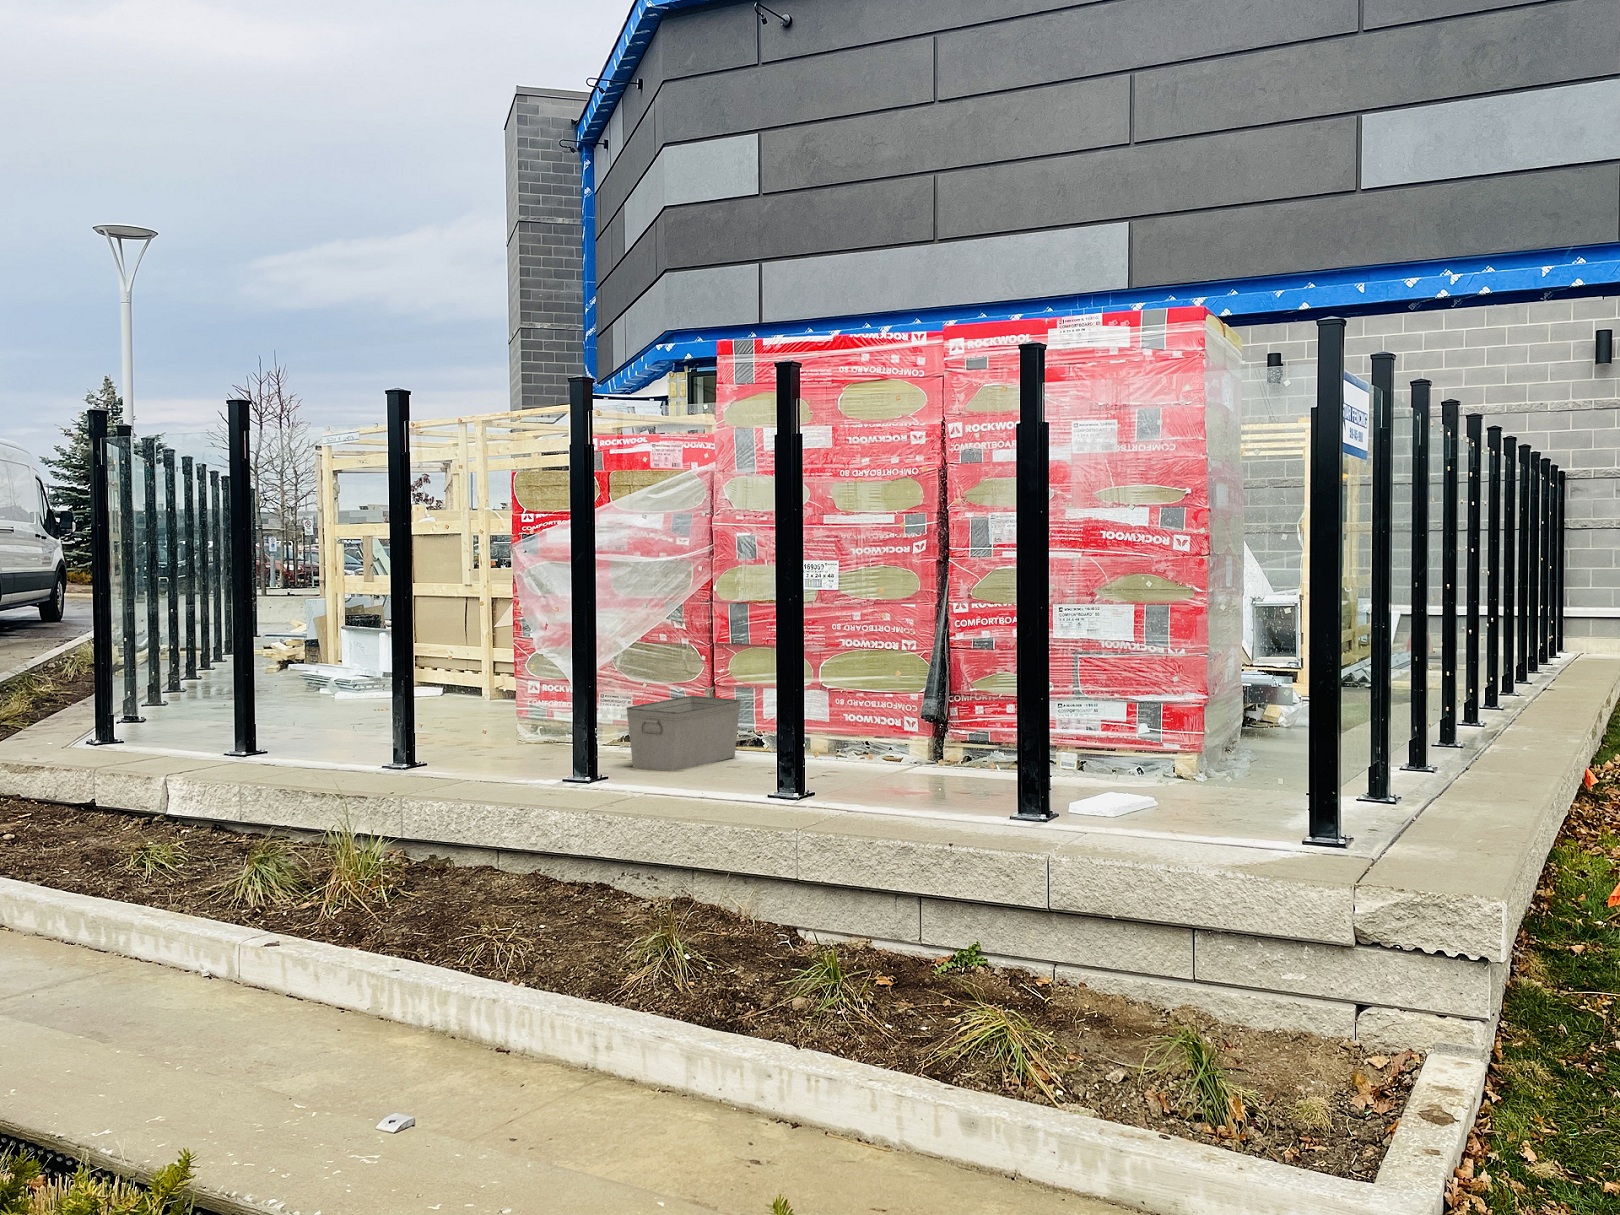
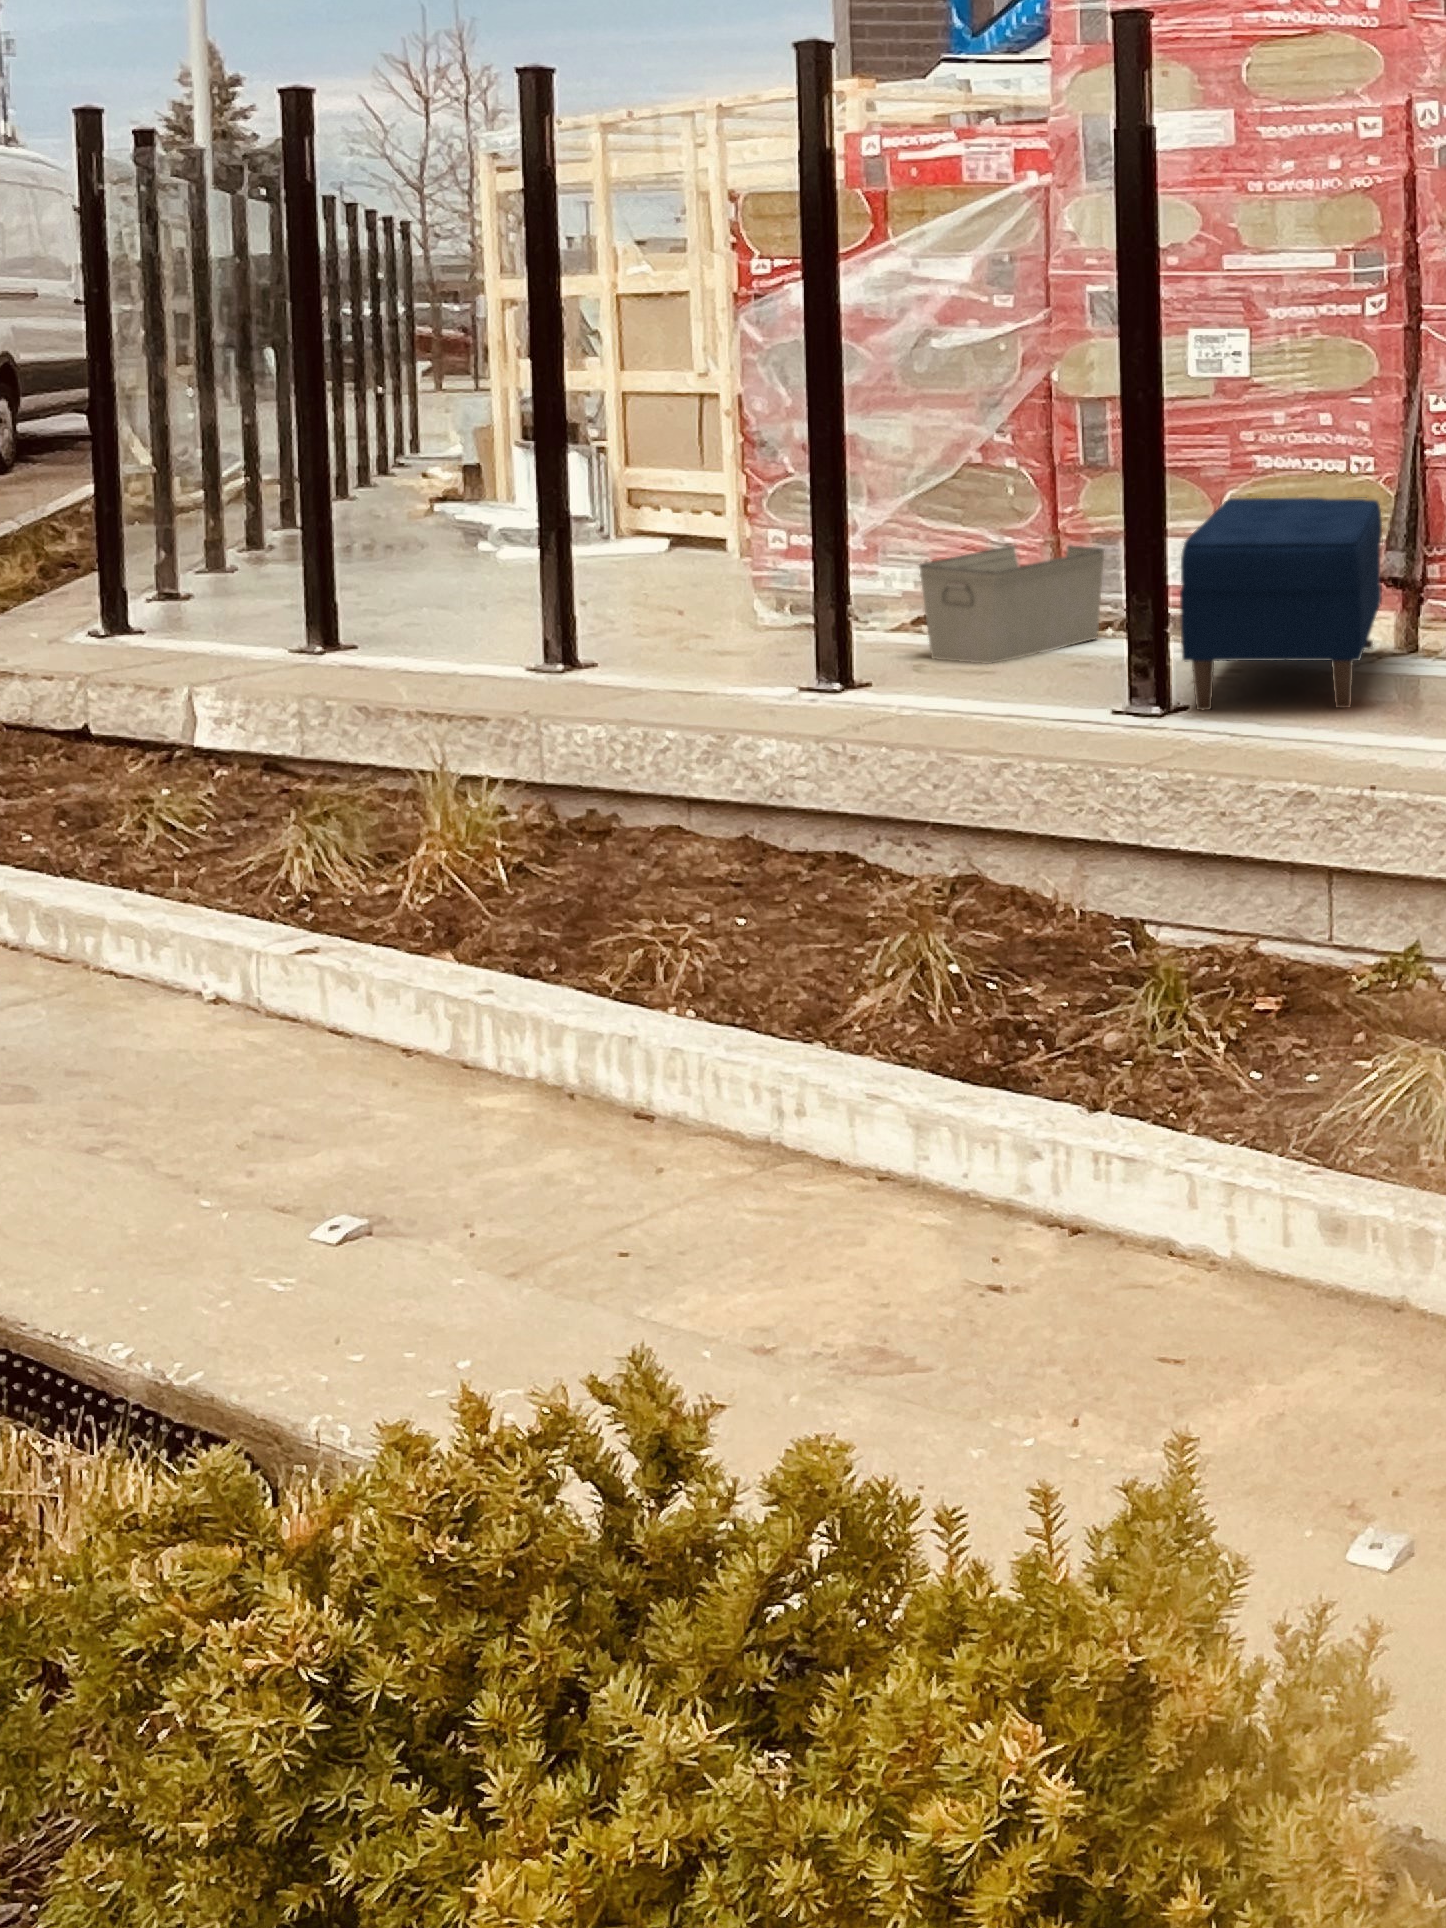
bench: none [808,668,922,803] -> present [1180,497,1382,710]

